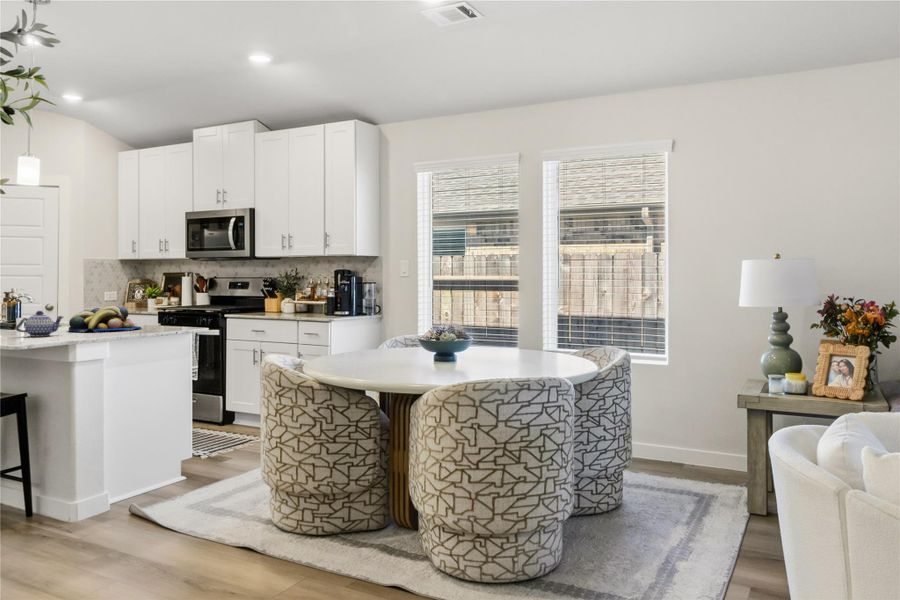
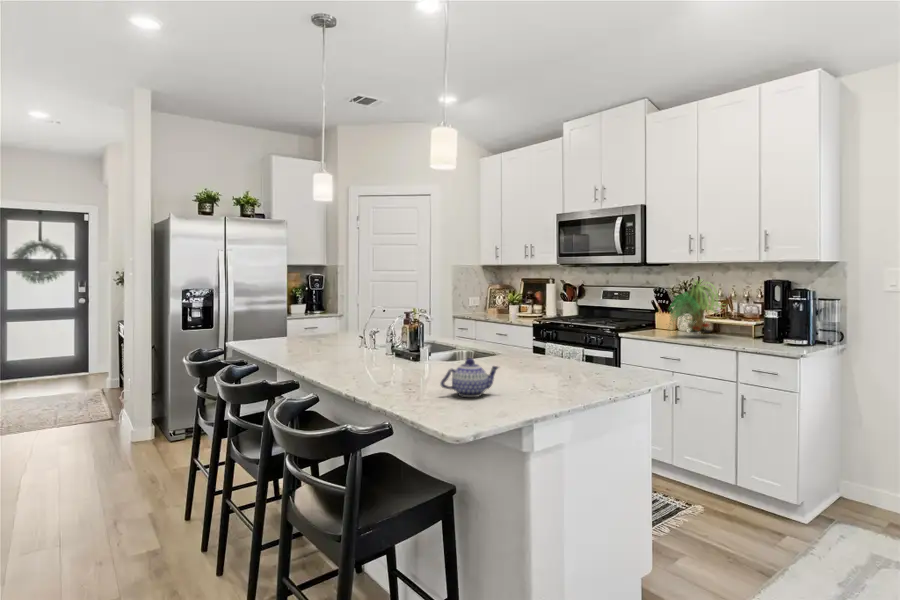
plant: none [259,269,304,315] -> present [670,280,722,334]
fruit bowl: present [69,306,141,332] -> none [491,342,583,385]

